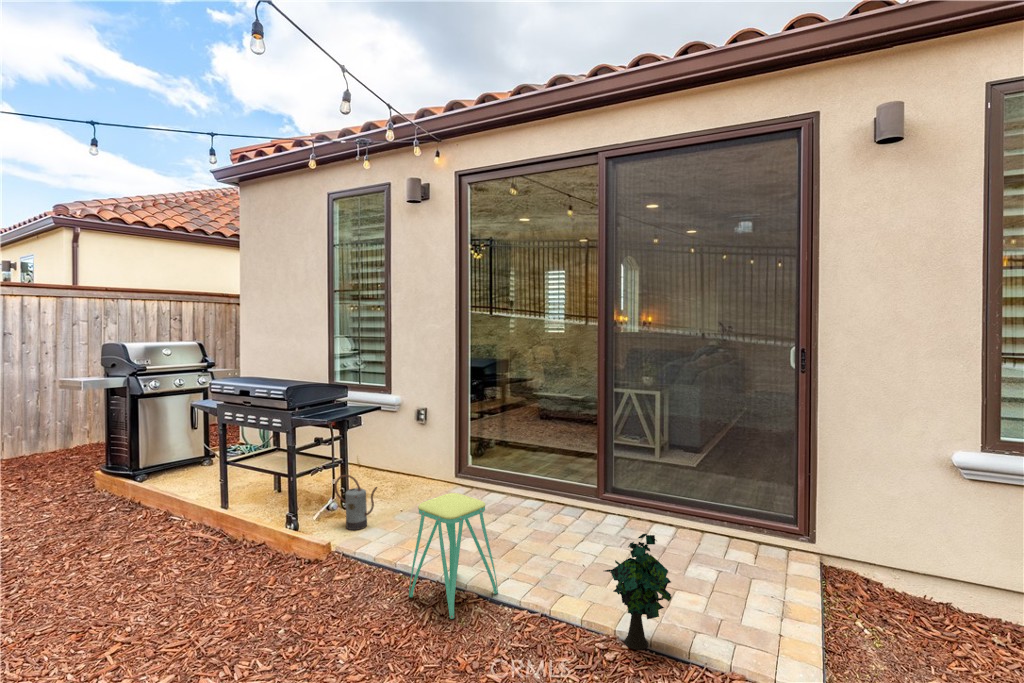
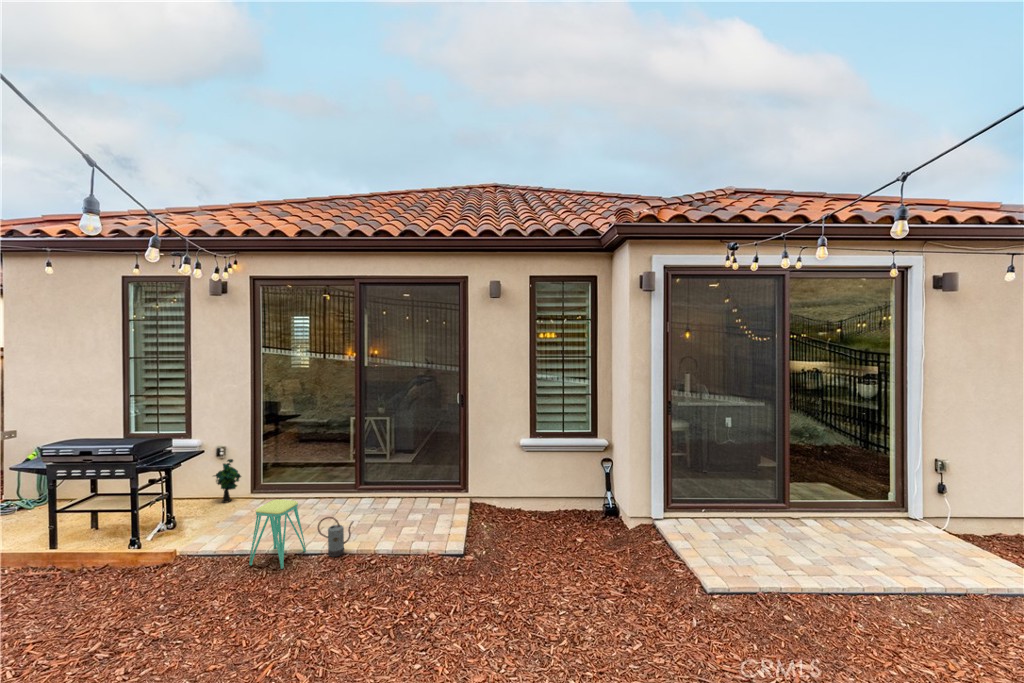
watering can: present [335,475,377,530] -> present [318,517,353,557]
decorative plant: present [605,534,672,650] -> present [214,459,241,503]

